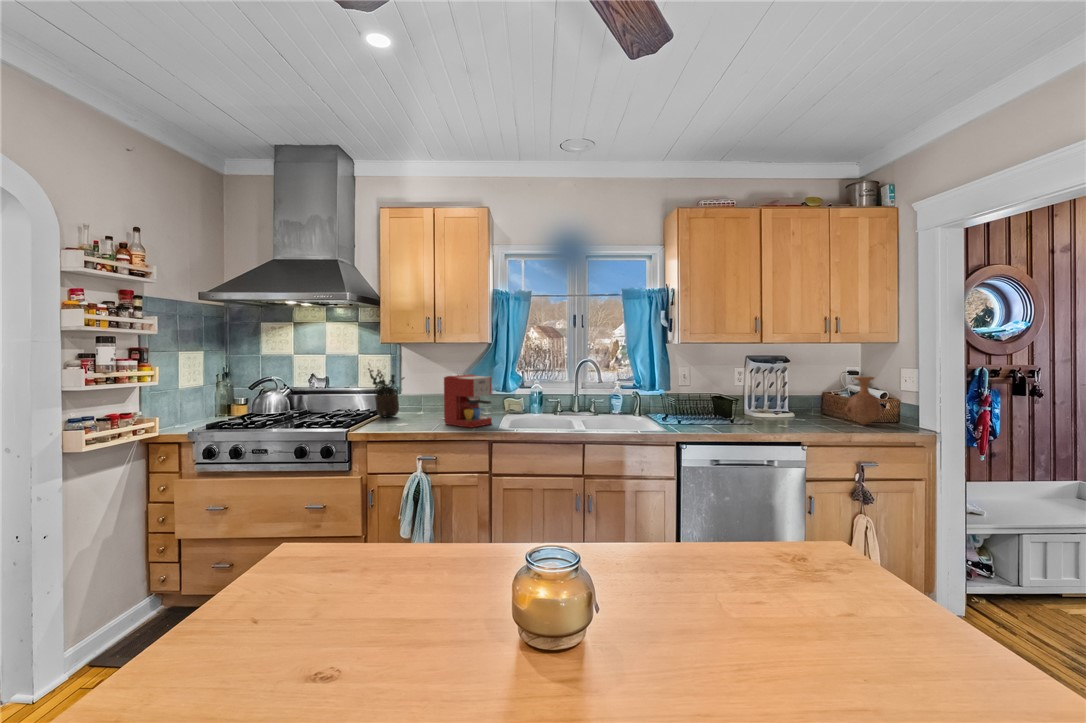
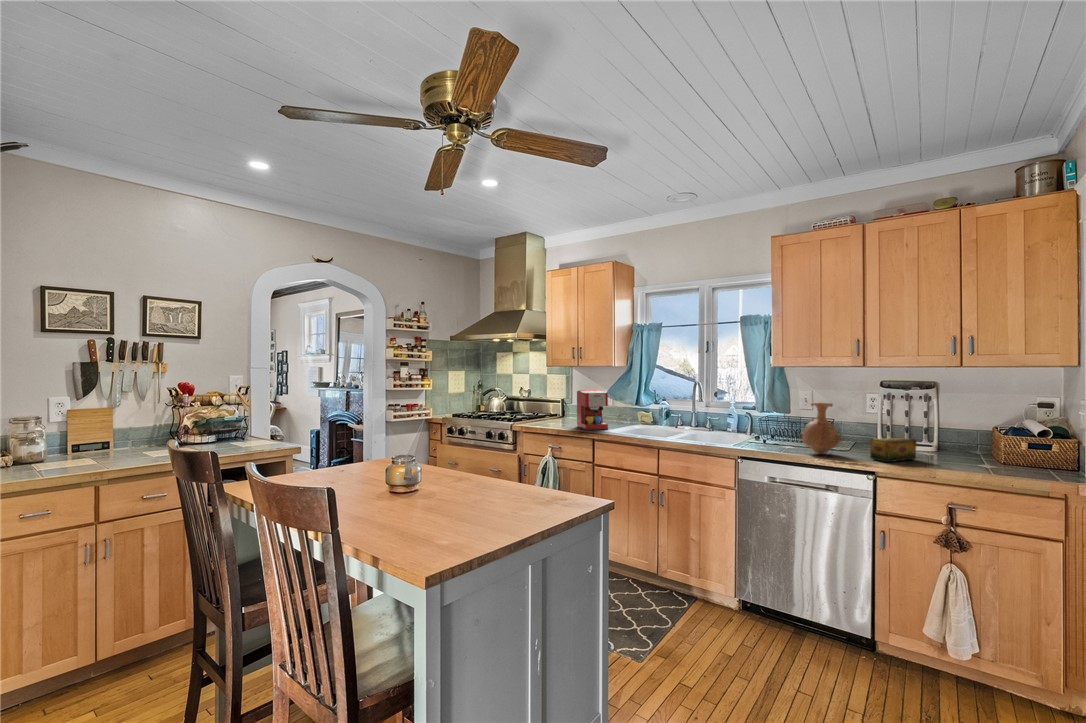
potted plant: present [368,368,404,418] -> none [540,379,568,419]
vase: present [845,377,884,425] -> present [799,403,842,454]
tea box: none [787,406,811,430] -> present [870,437,917,462]

